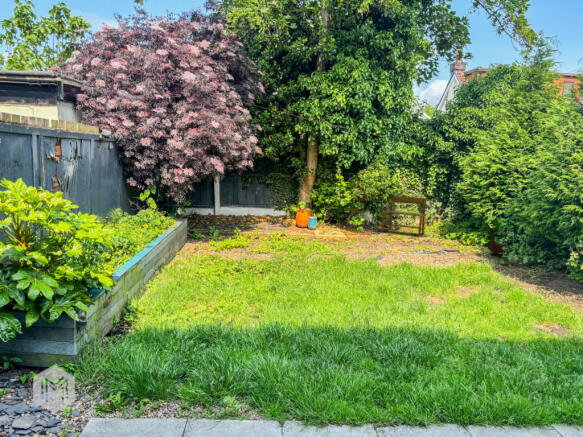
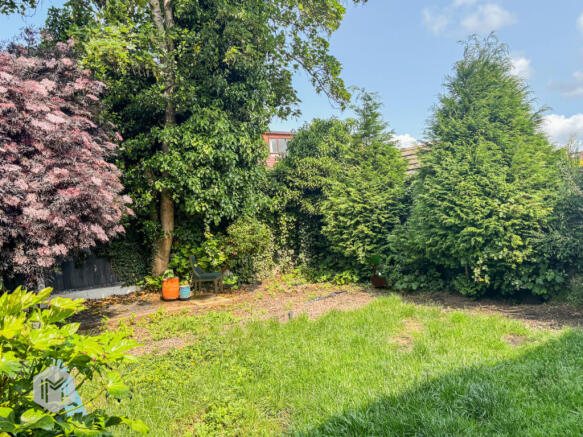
chair: none [323,192,351,232] -> present [189,255,223,297]
bench: present [381,196,426,236] -> none [253,247,294,287]

